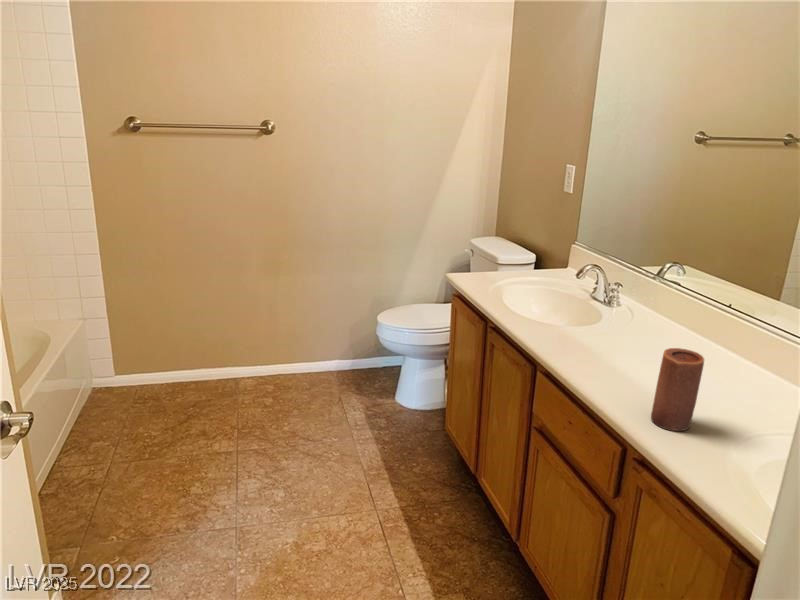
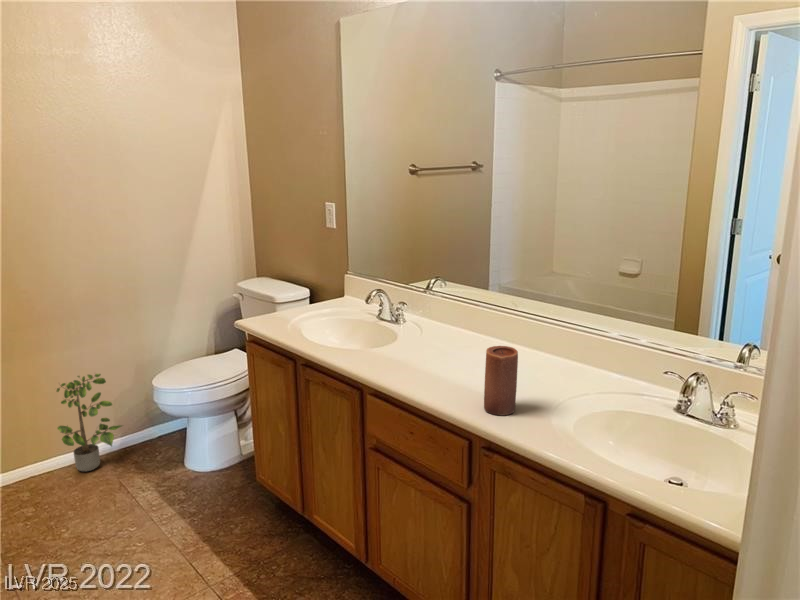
potted plant: none [302,297,354,382] -> present [57,374,122,471]

